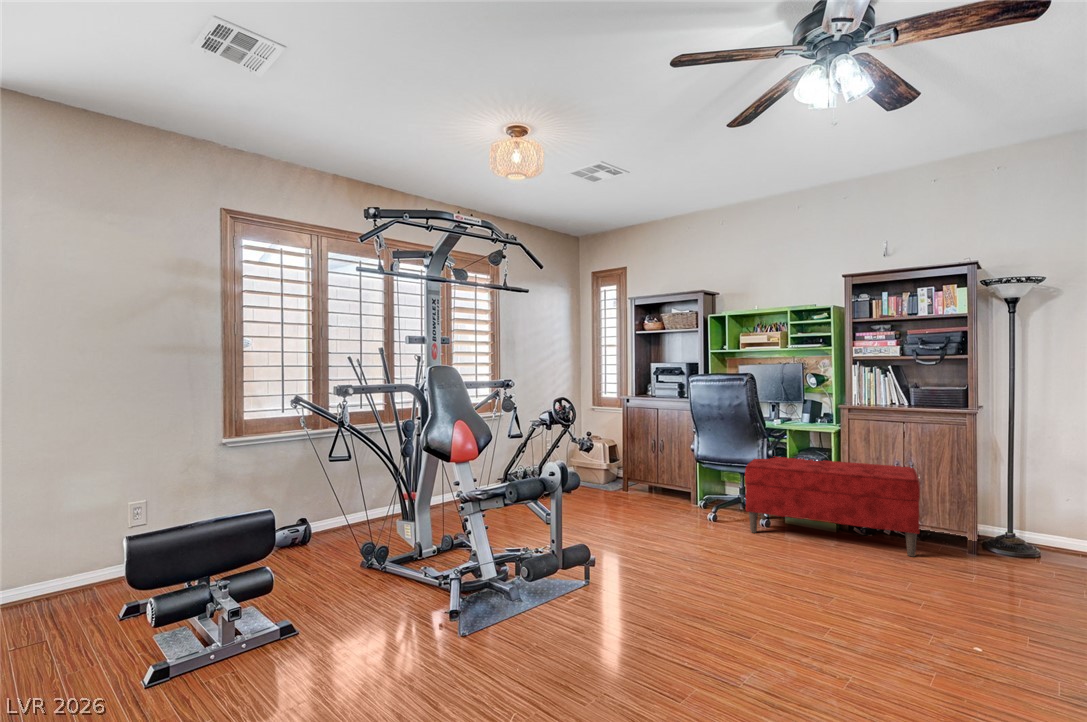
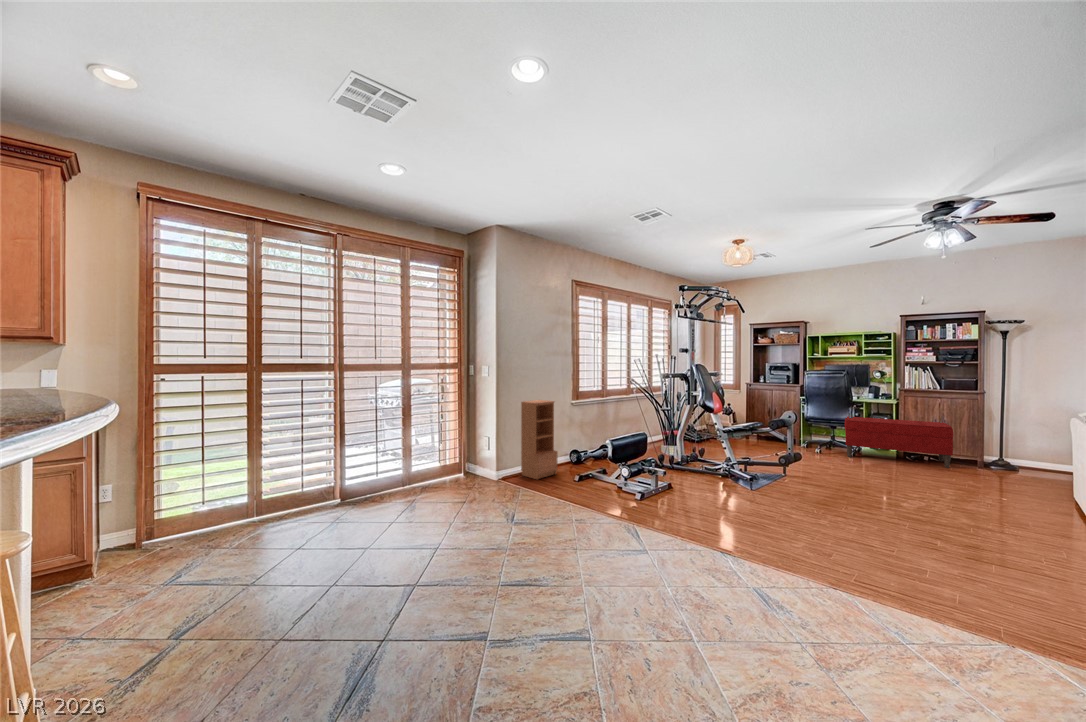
bookcase: none [14,447,103,630] -> present [521,400,558,479]

